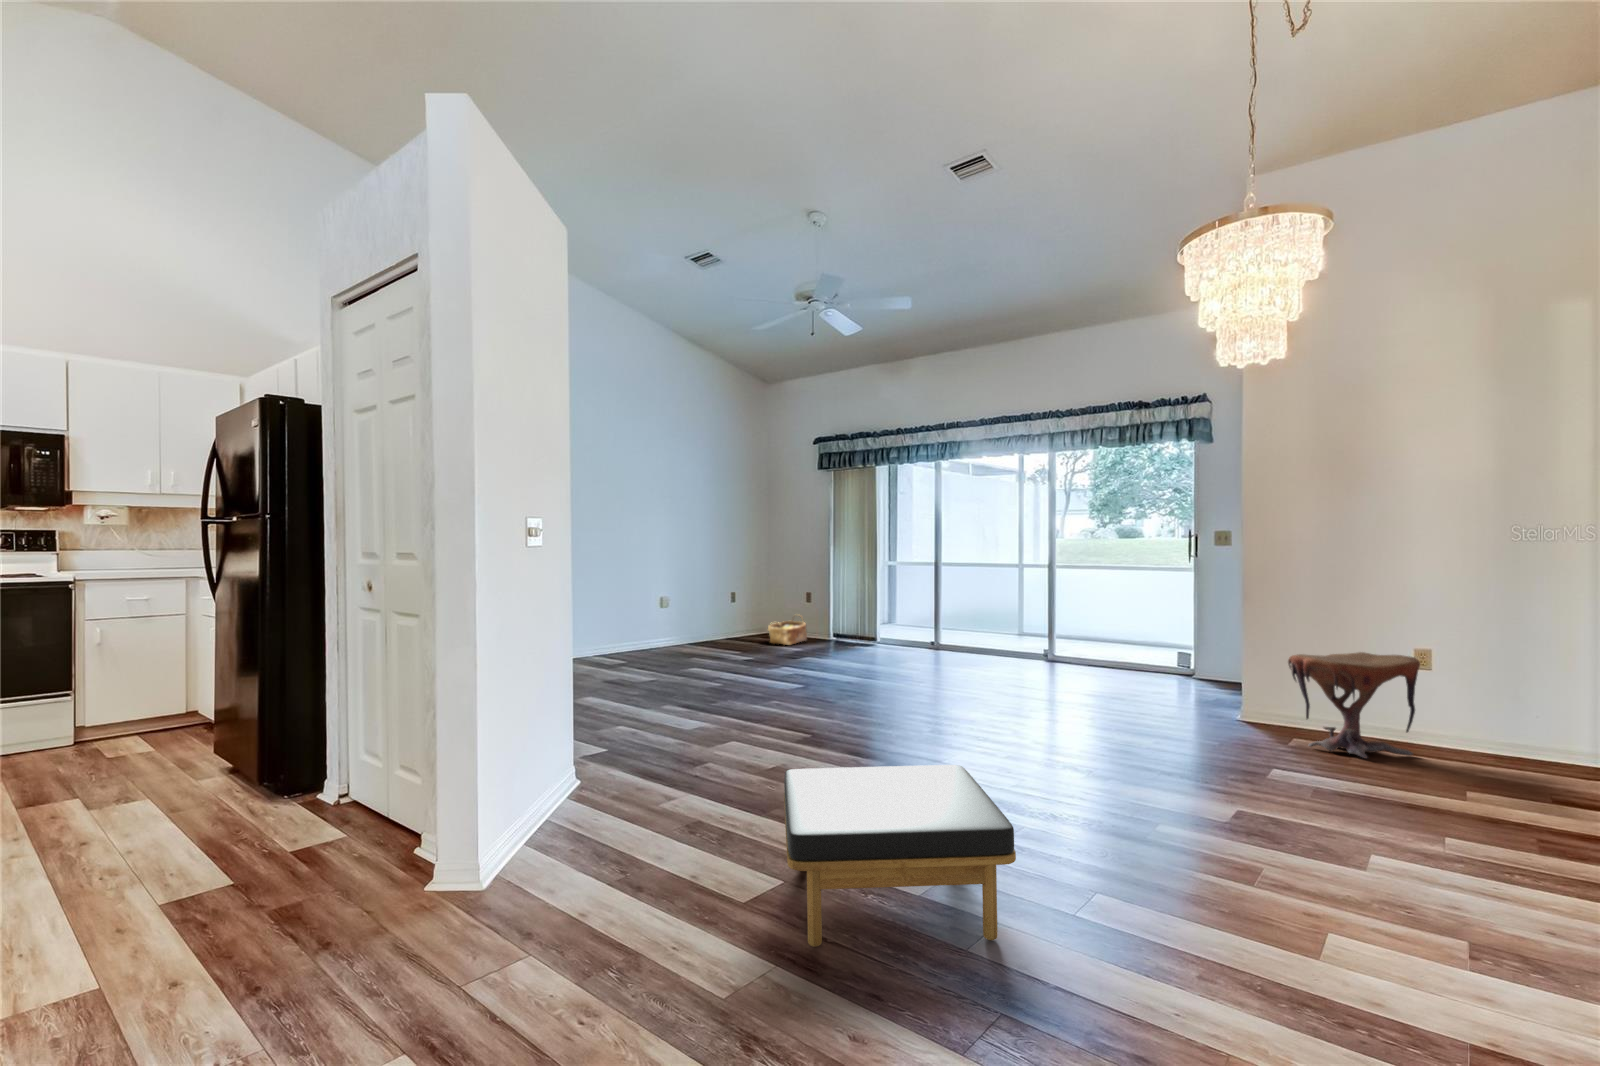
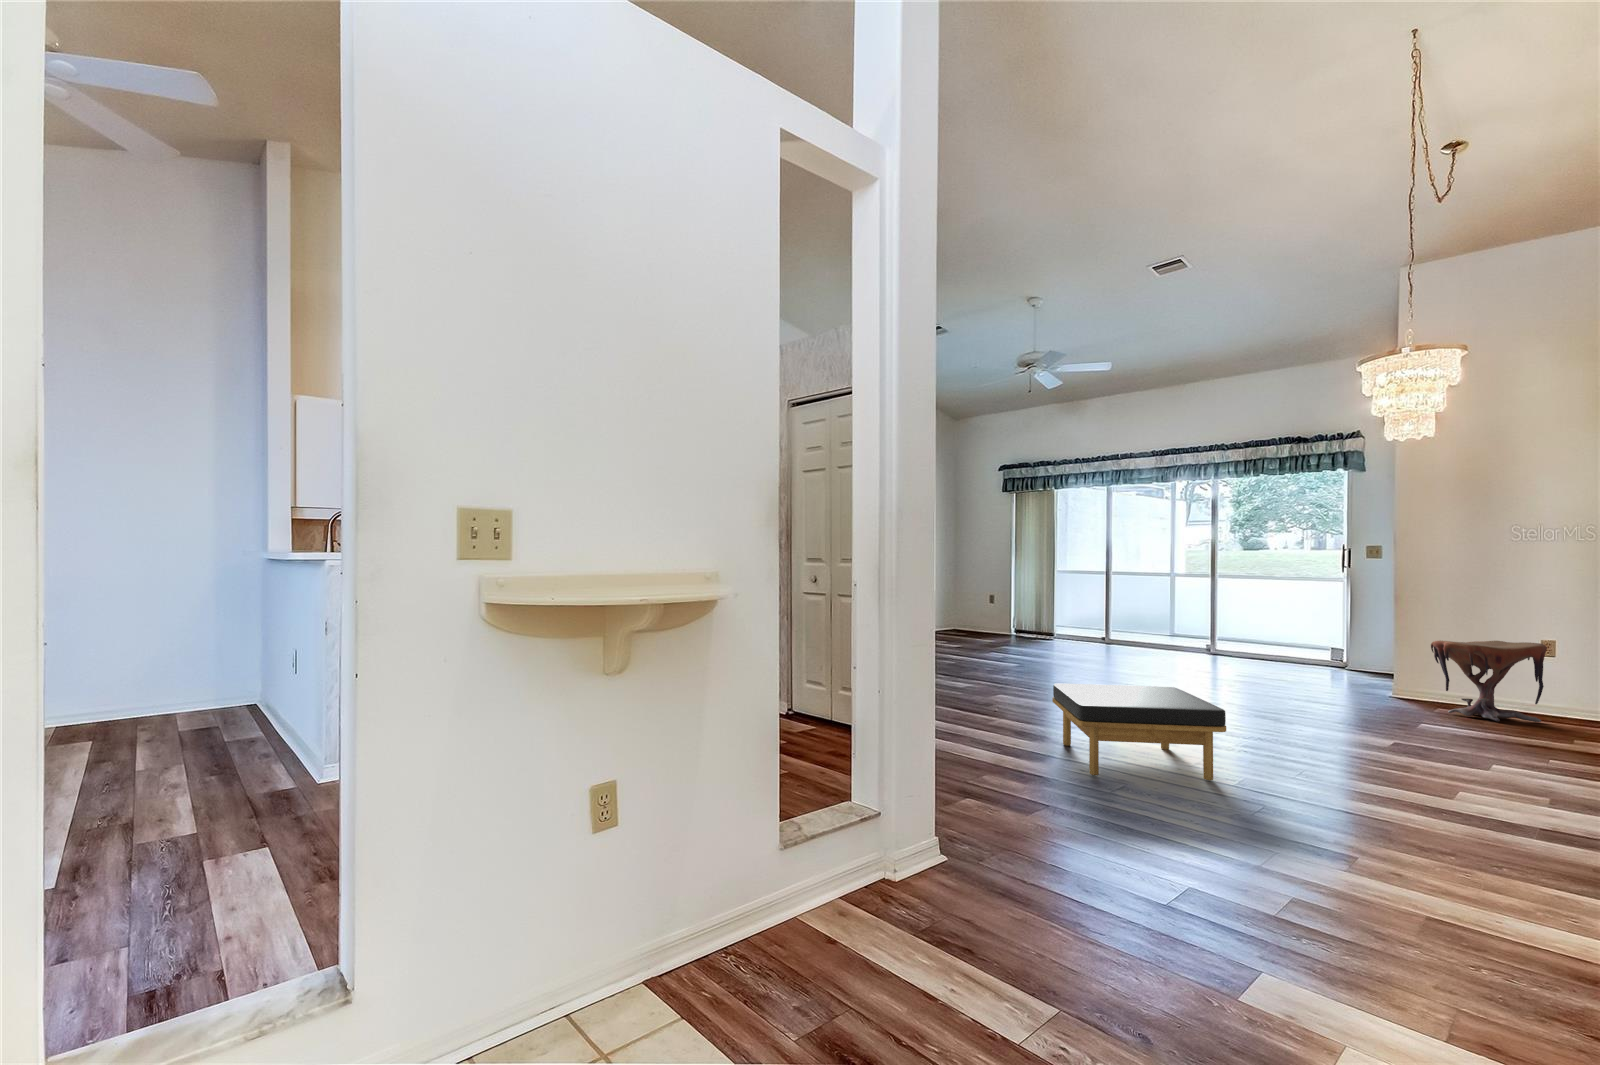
woven basket: present [768,620,807,645] -> none [958,611,990,636]

